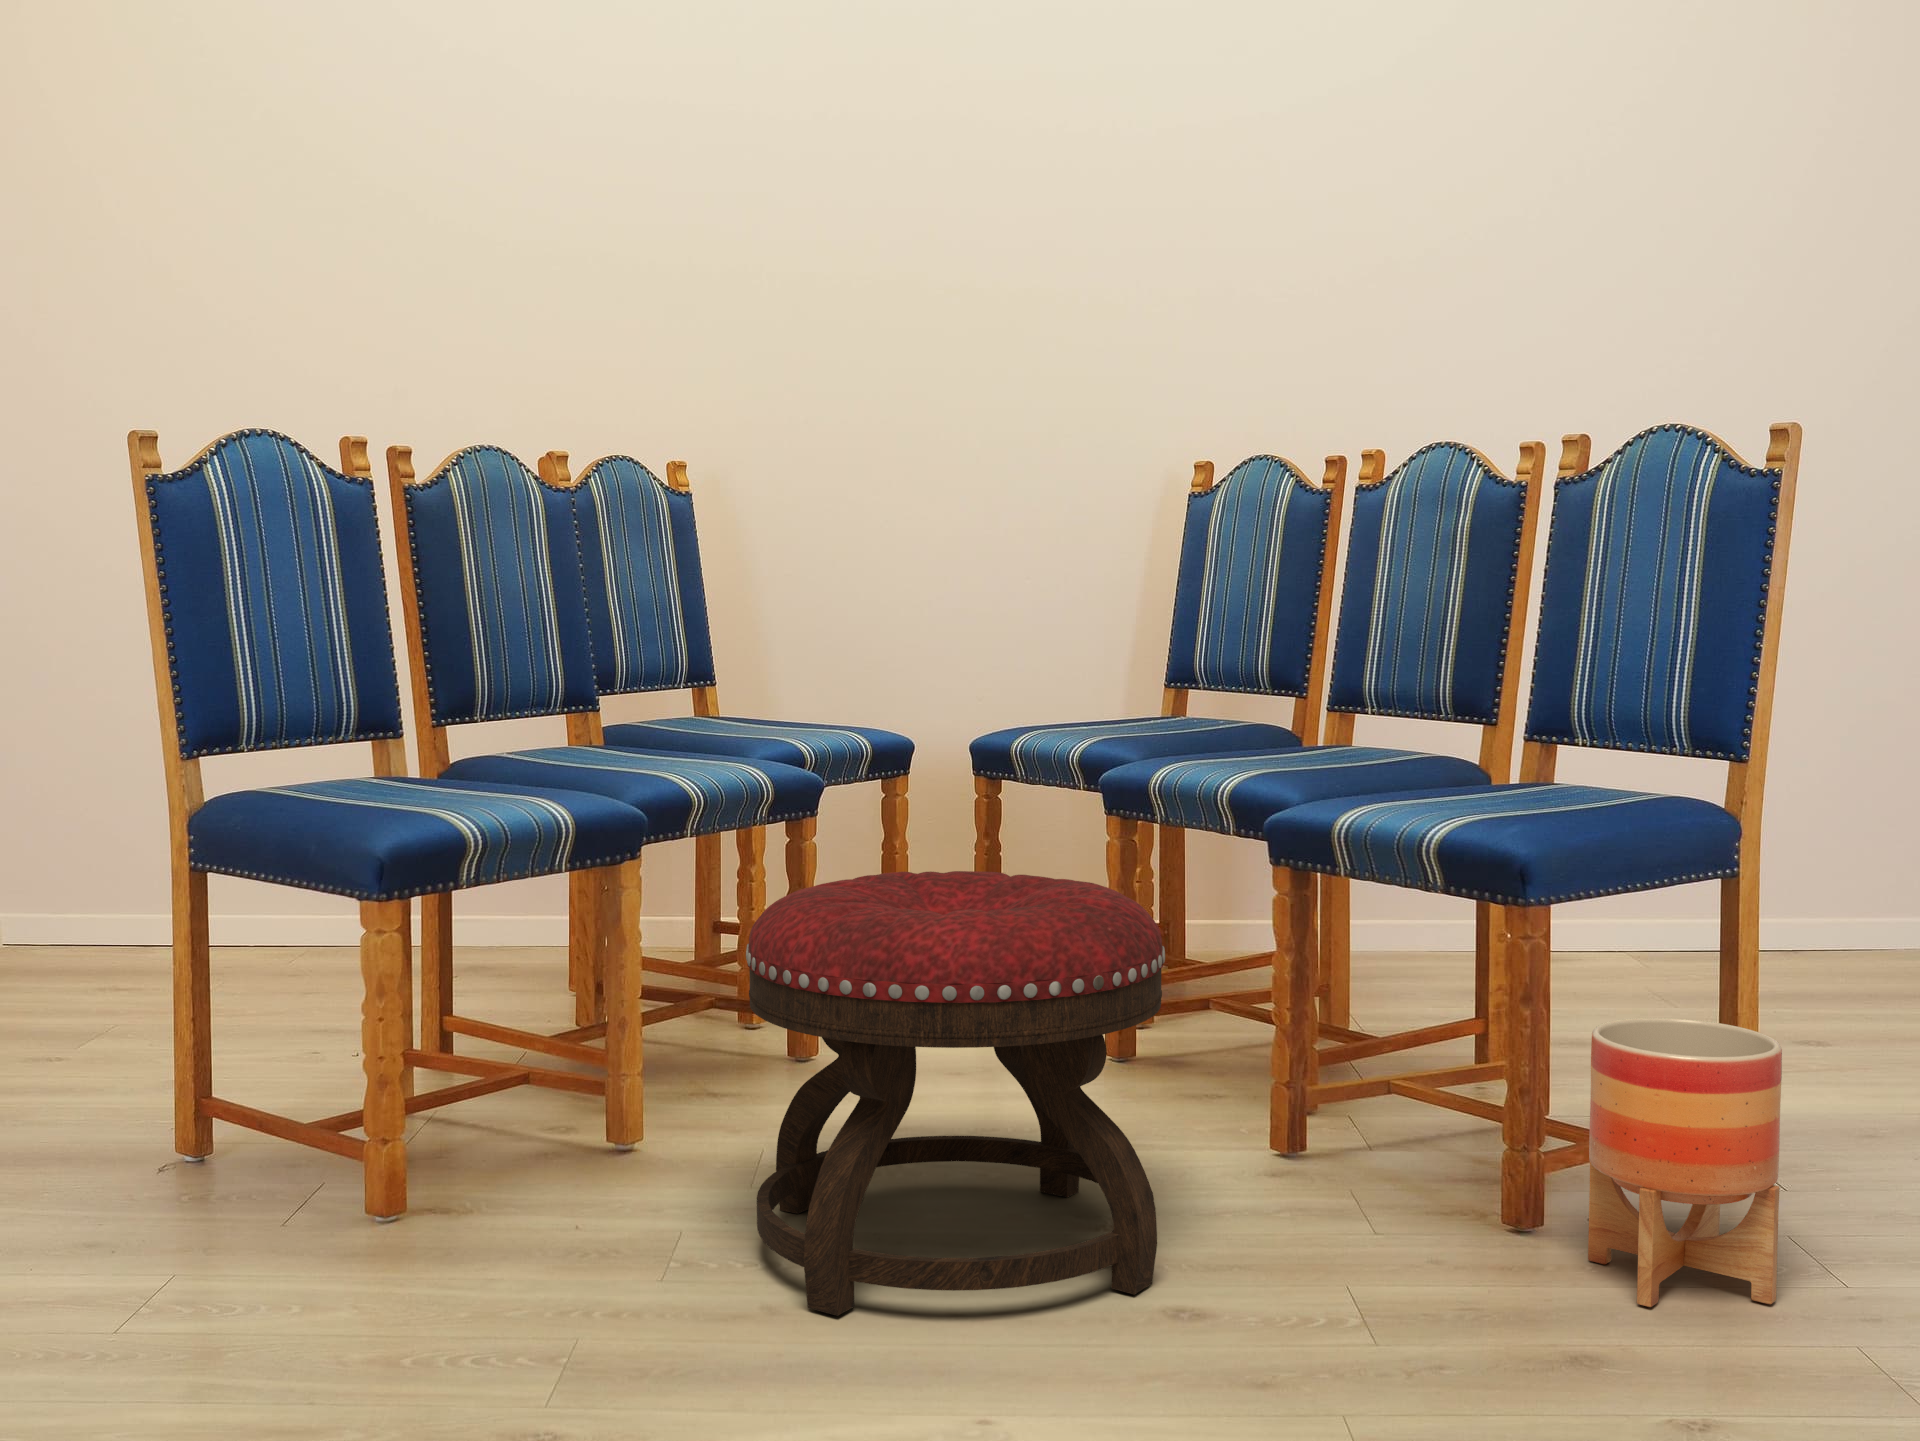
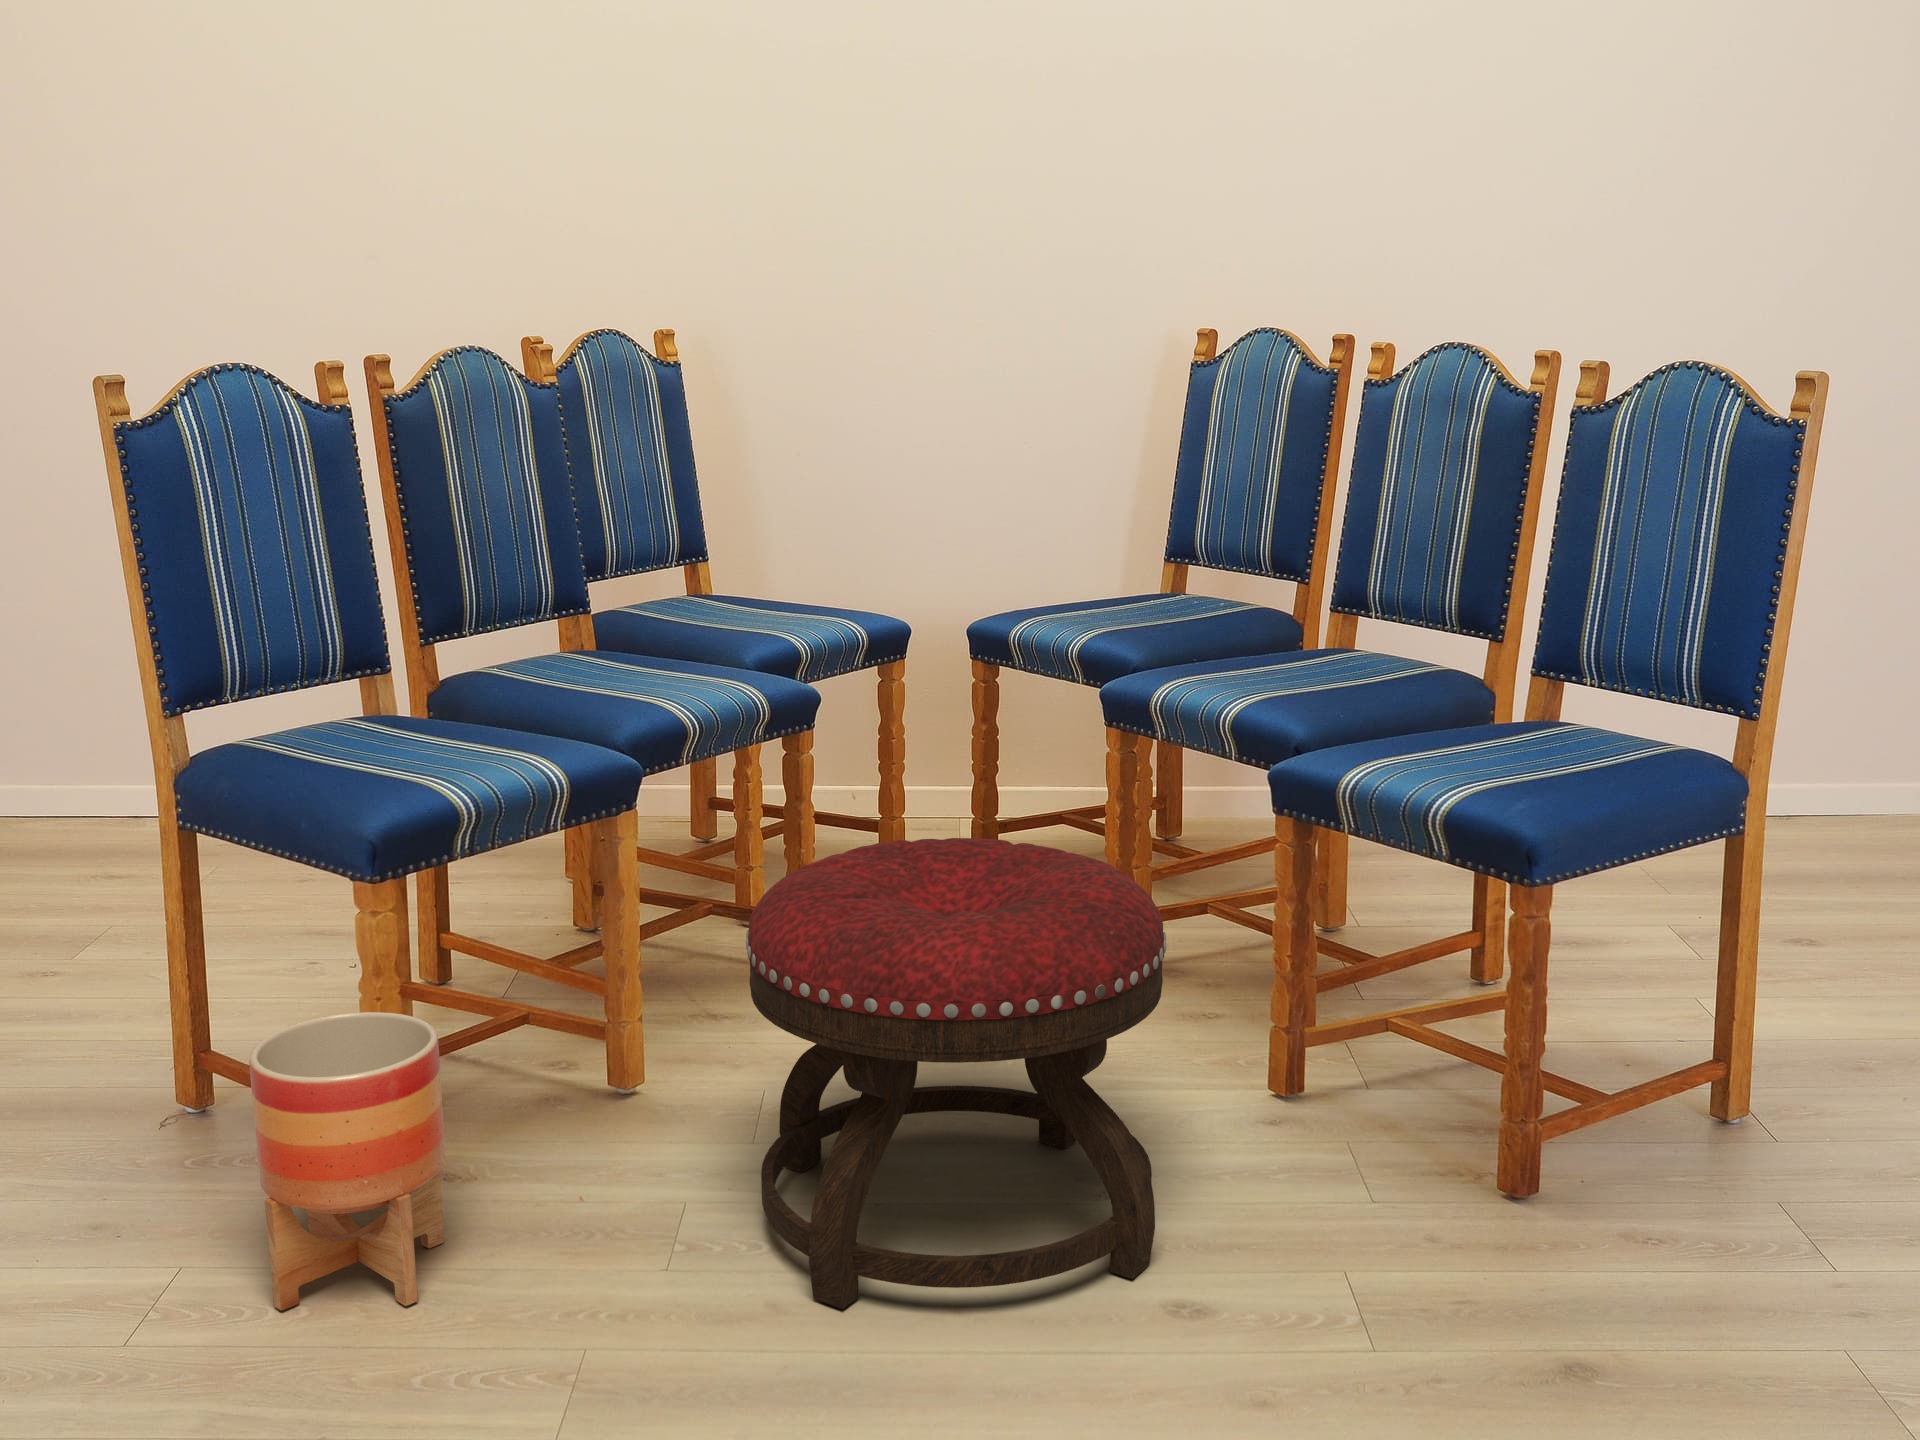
planter: present [1588,1018,1782,1307] -> present [249,1012,445,1311]

